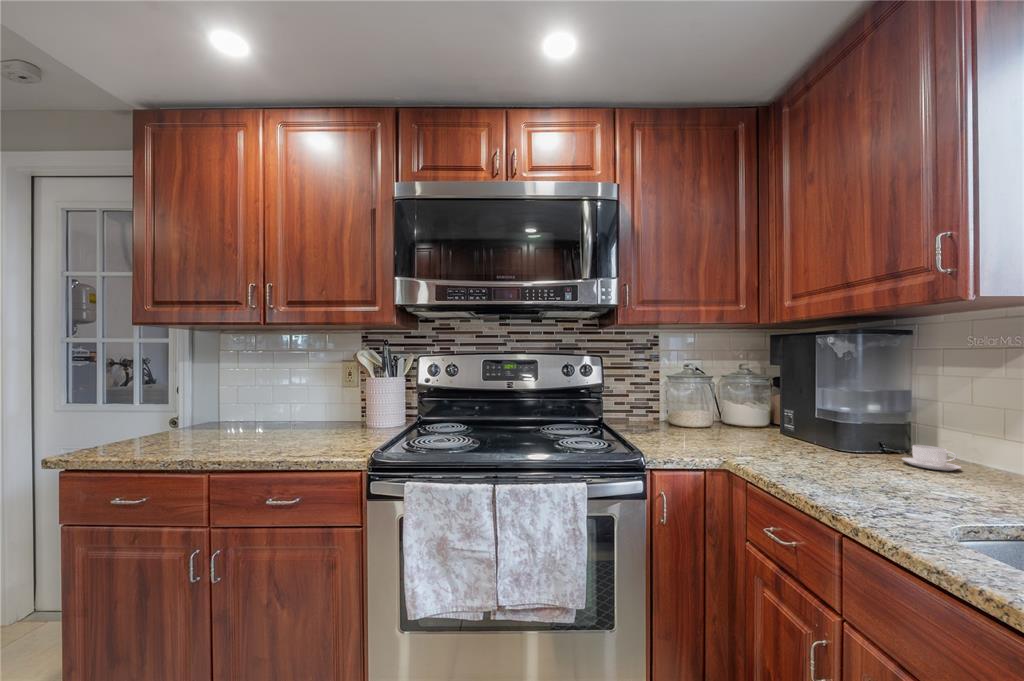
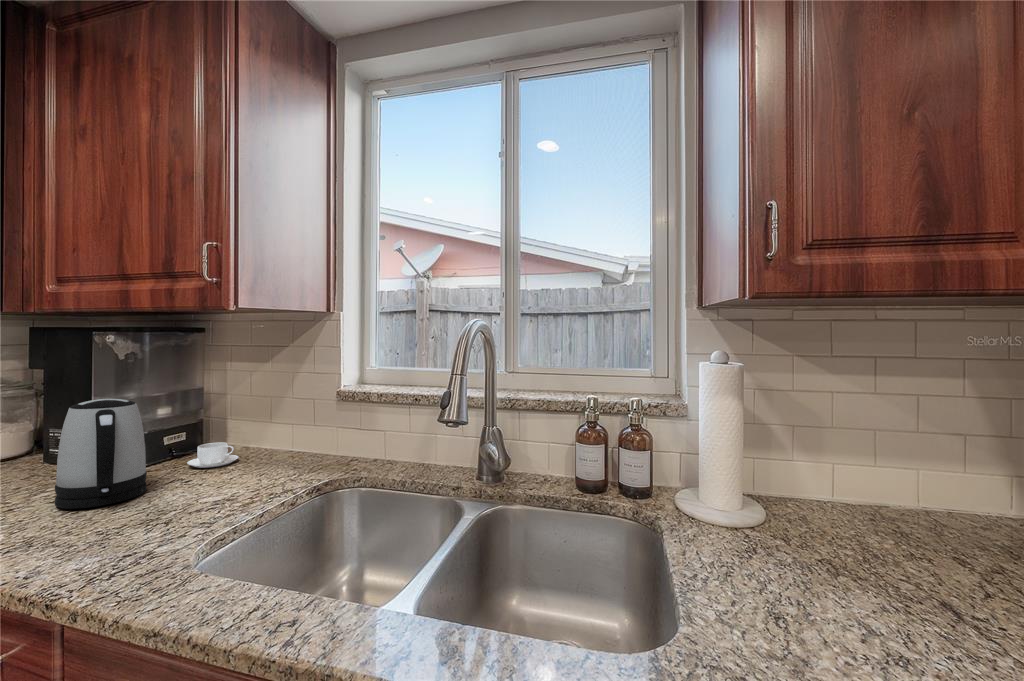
kettle: none [803,384,871,472] -> present [55,399,147,509]

